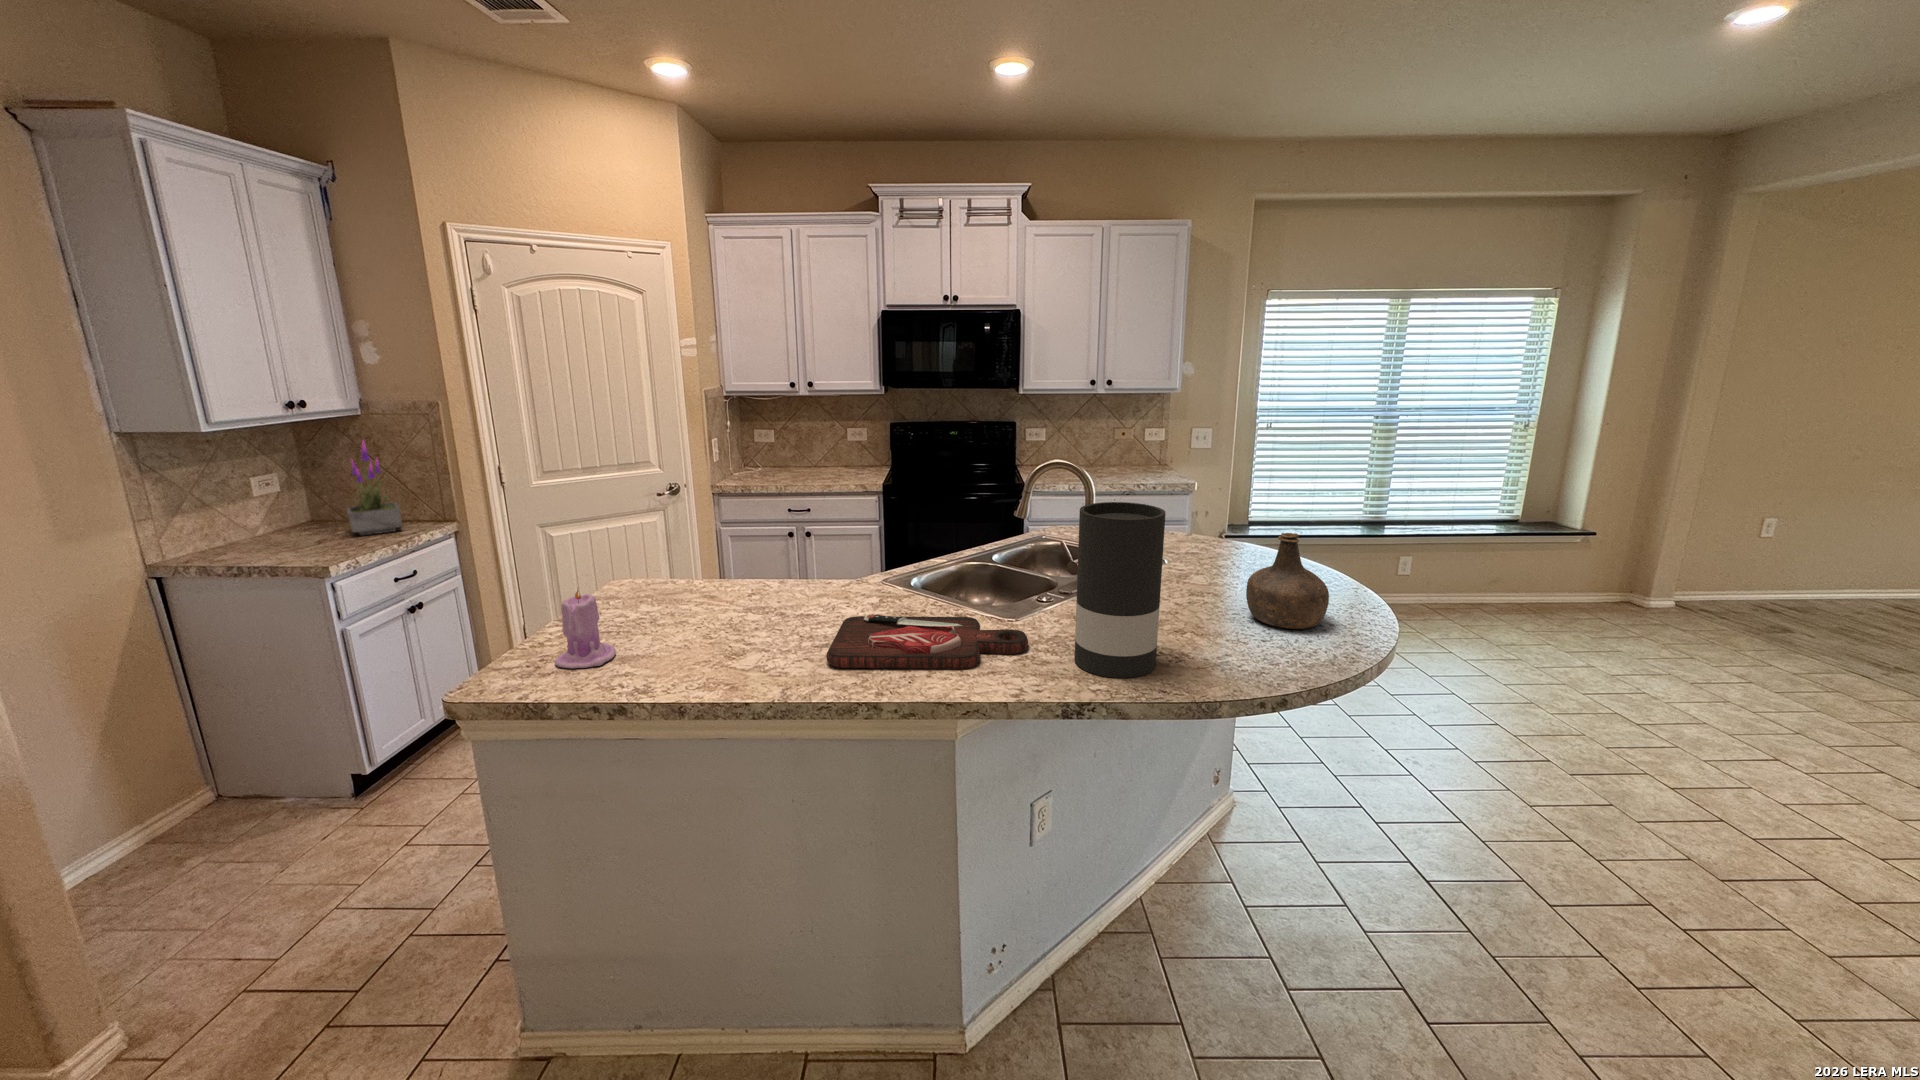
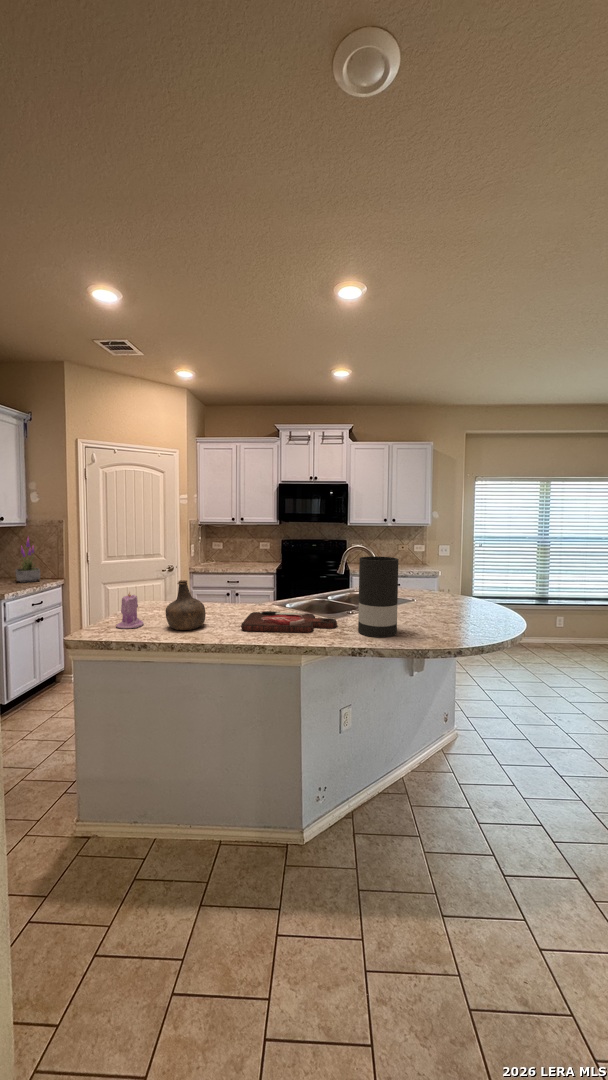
bottle: present [1246,533,1329,629] -> present [166,580,206,630]

